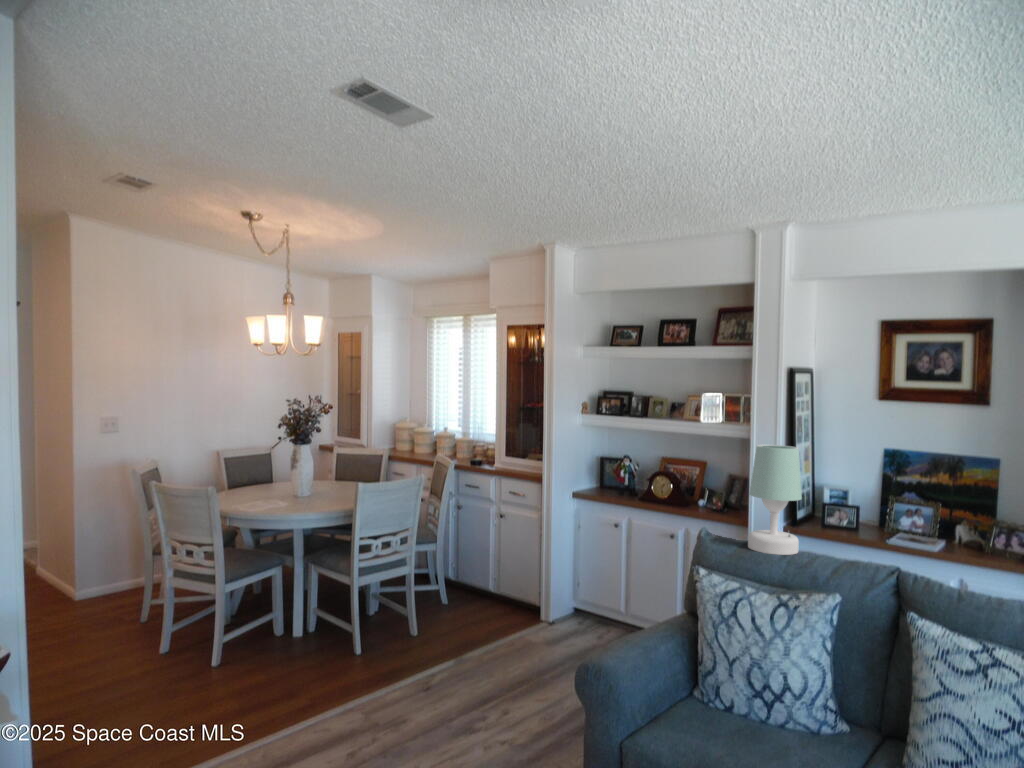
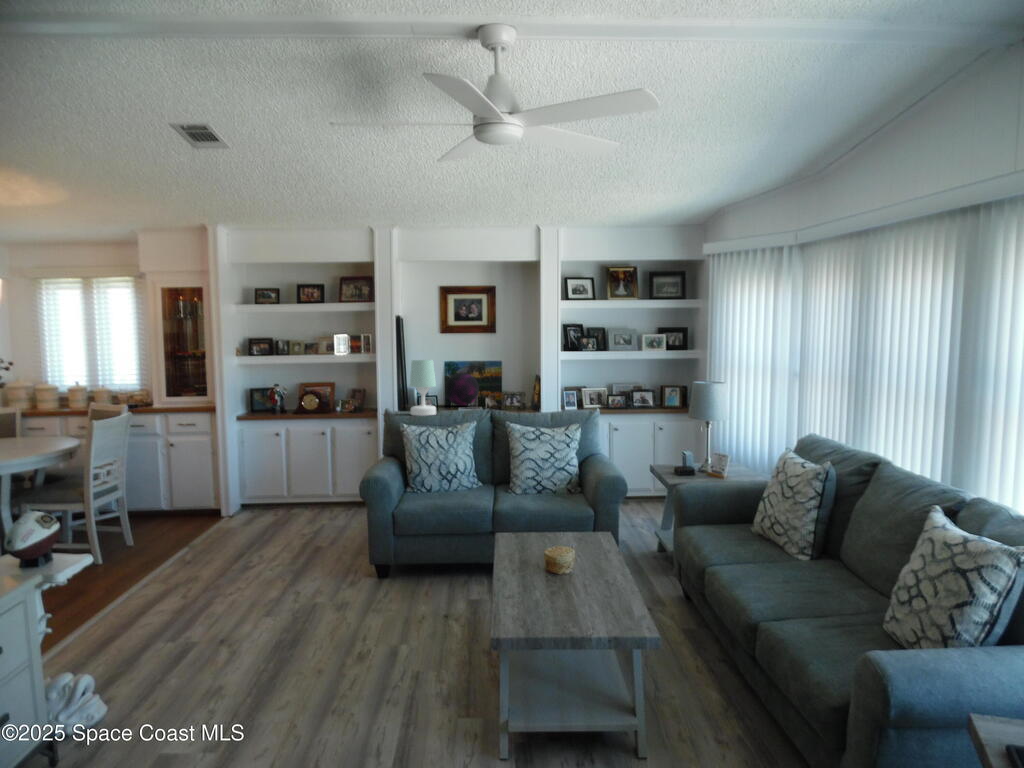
decorative orb: none [869,470,944,537] -> present [445,372,479,406]

